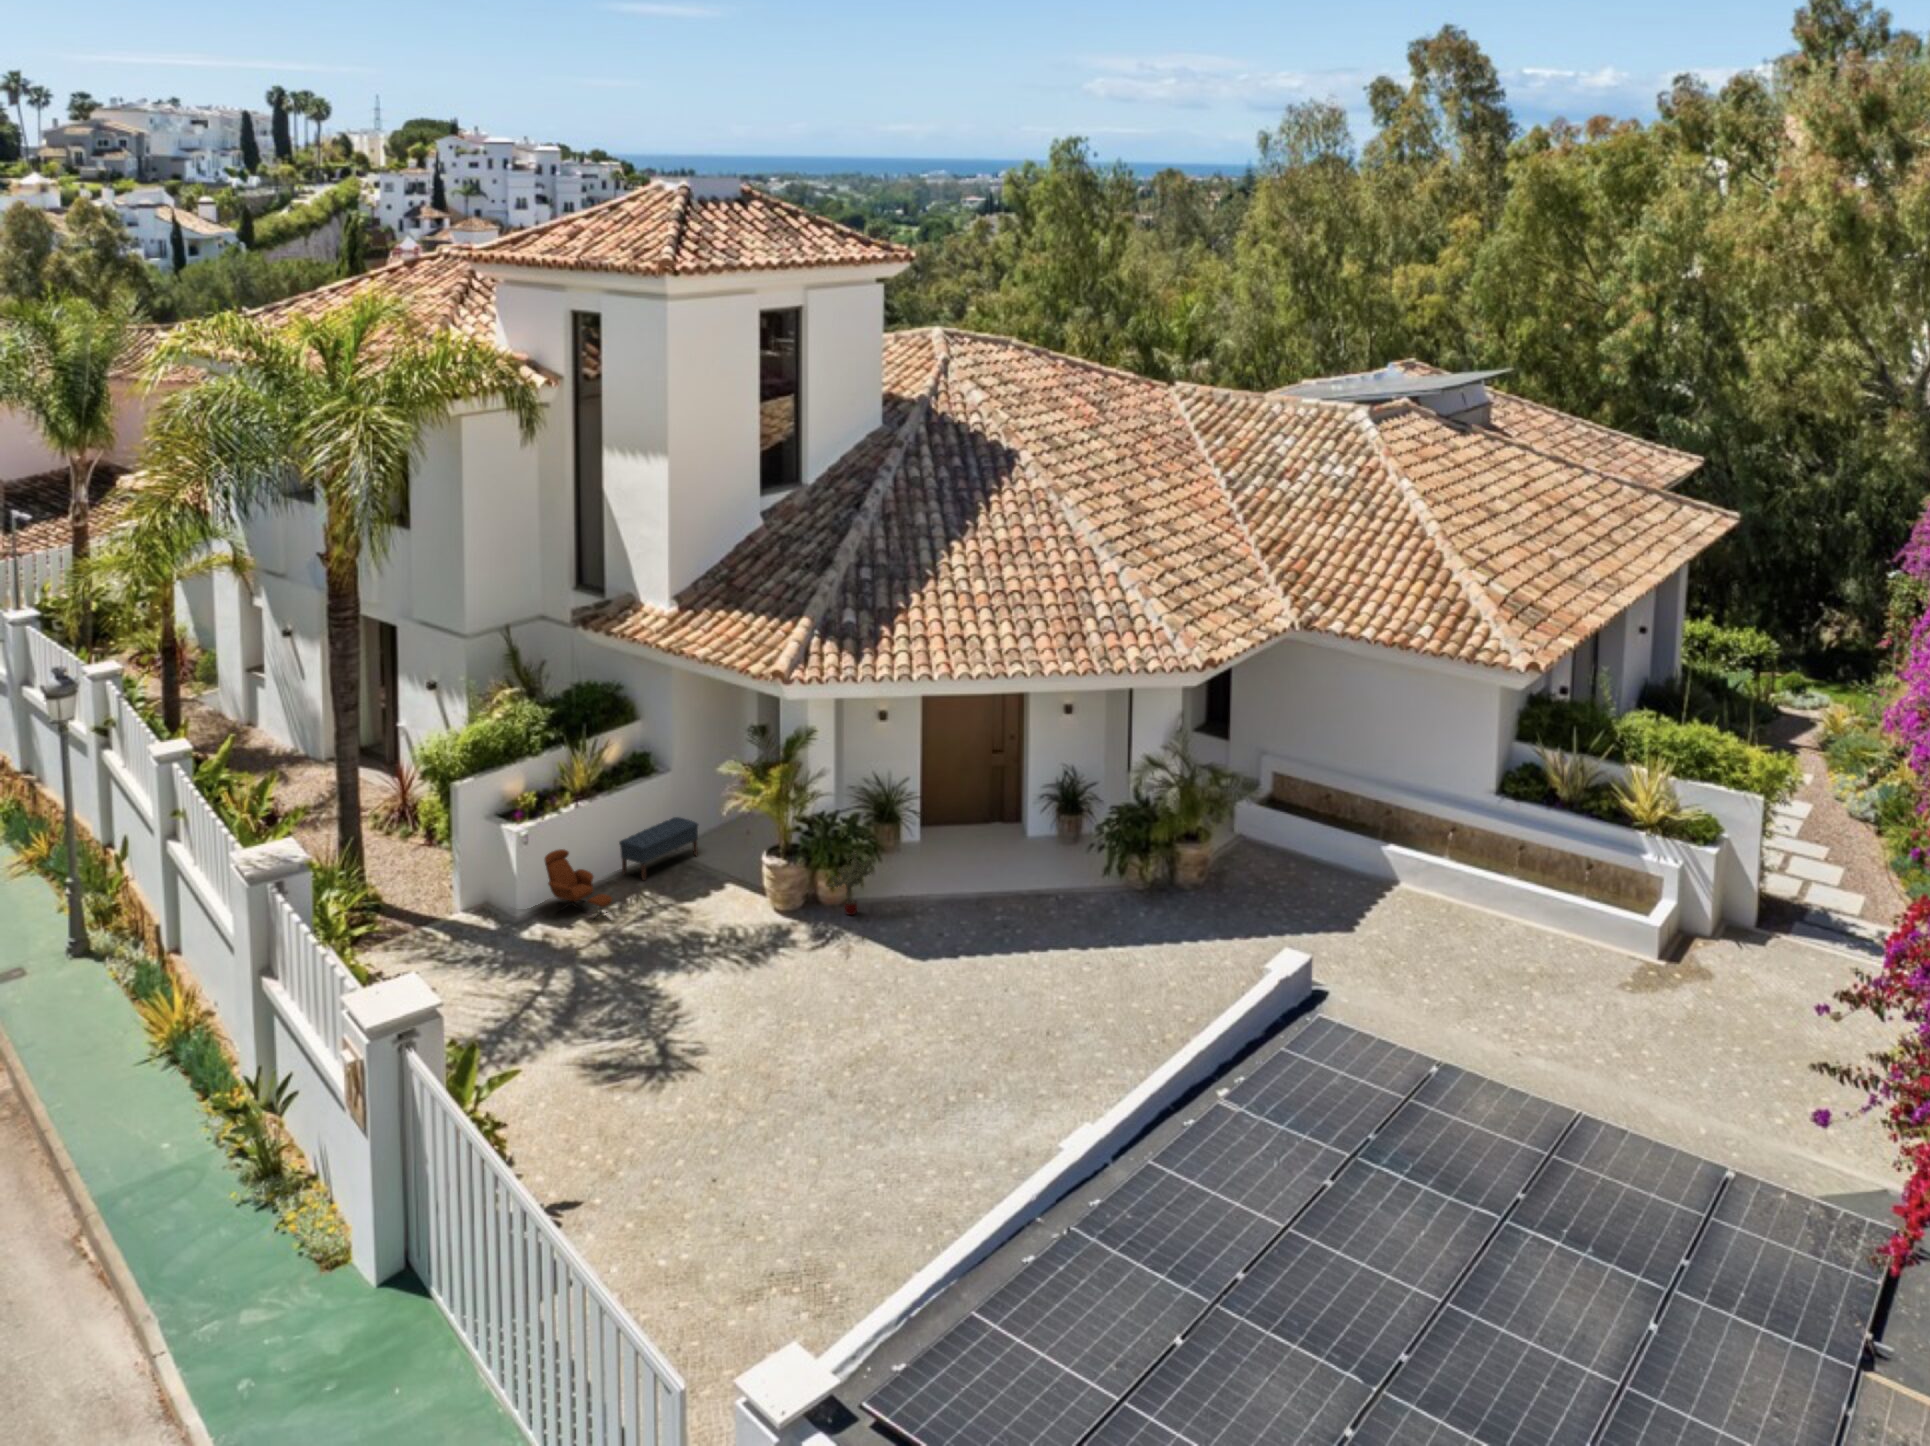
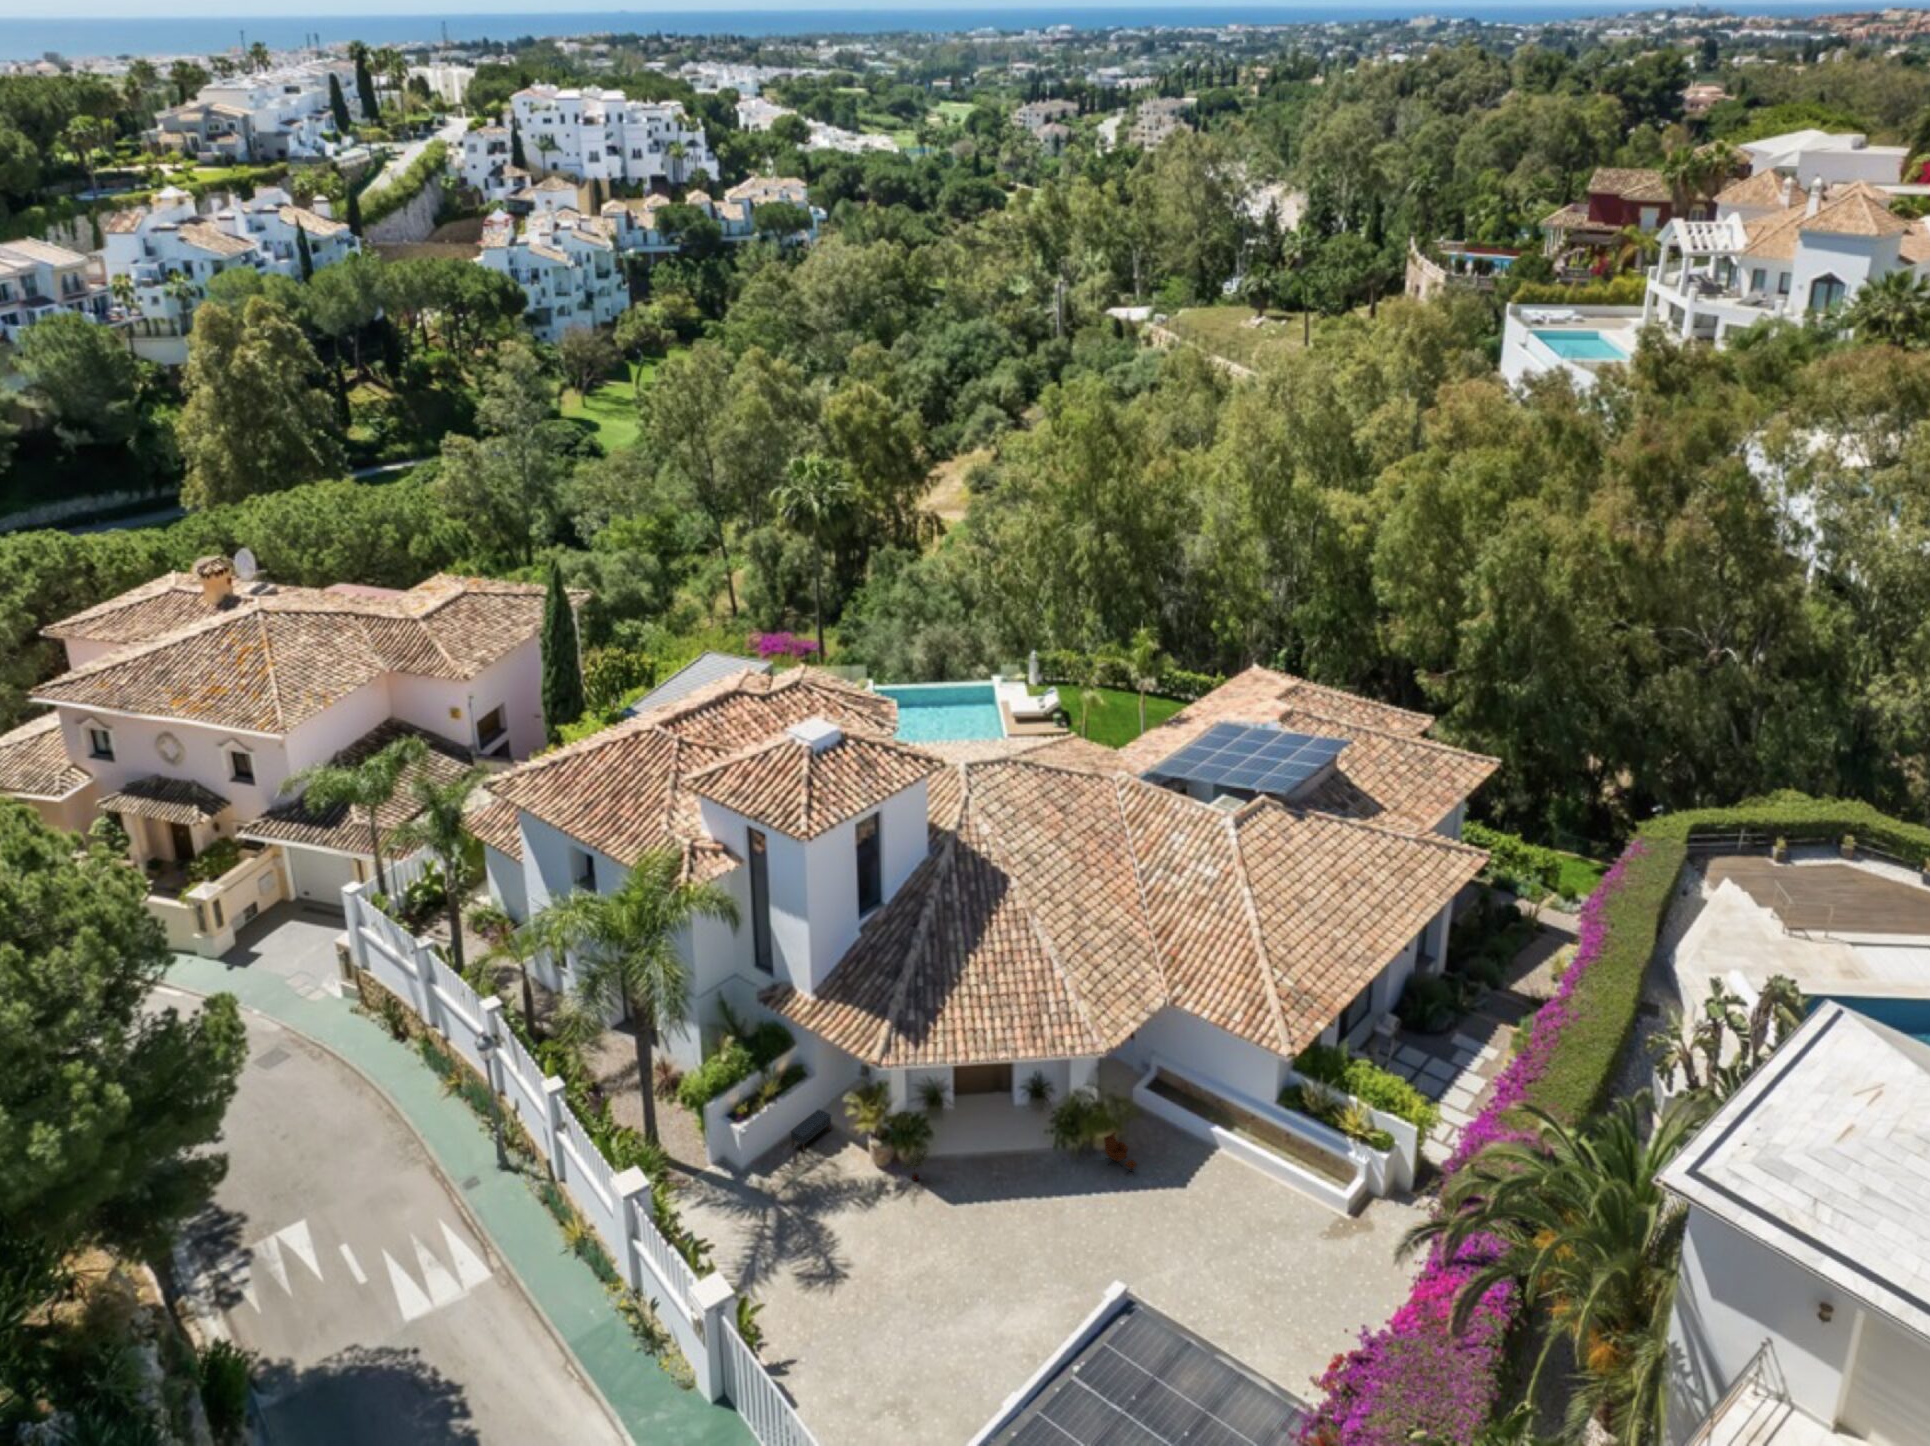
lounge chair: present [545,849,613,917] -> present [1104,1132,1137,1172]

